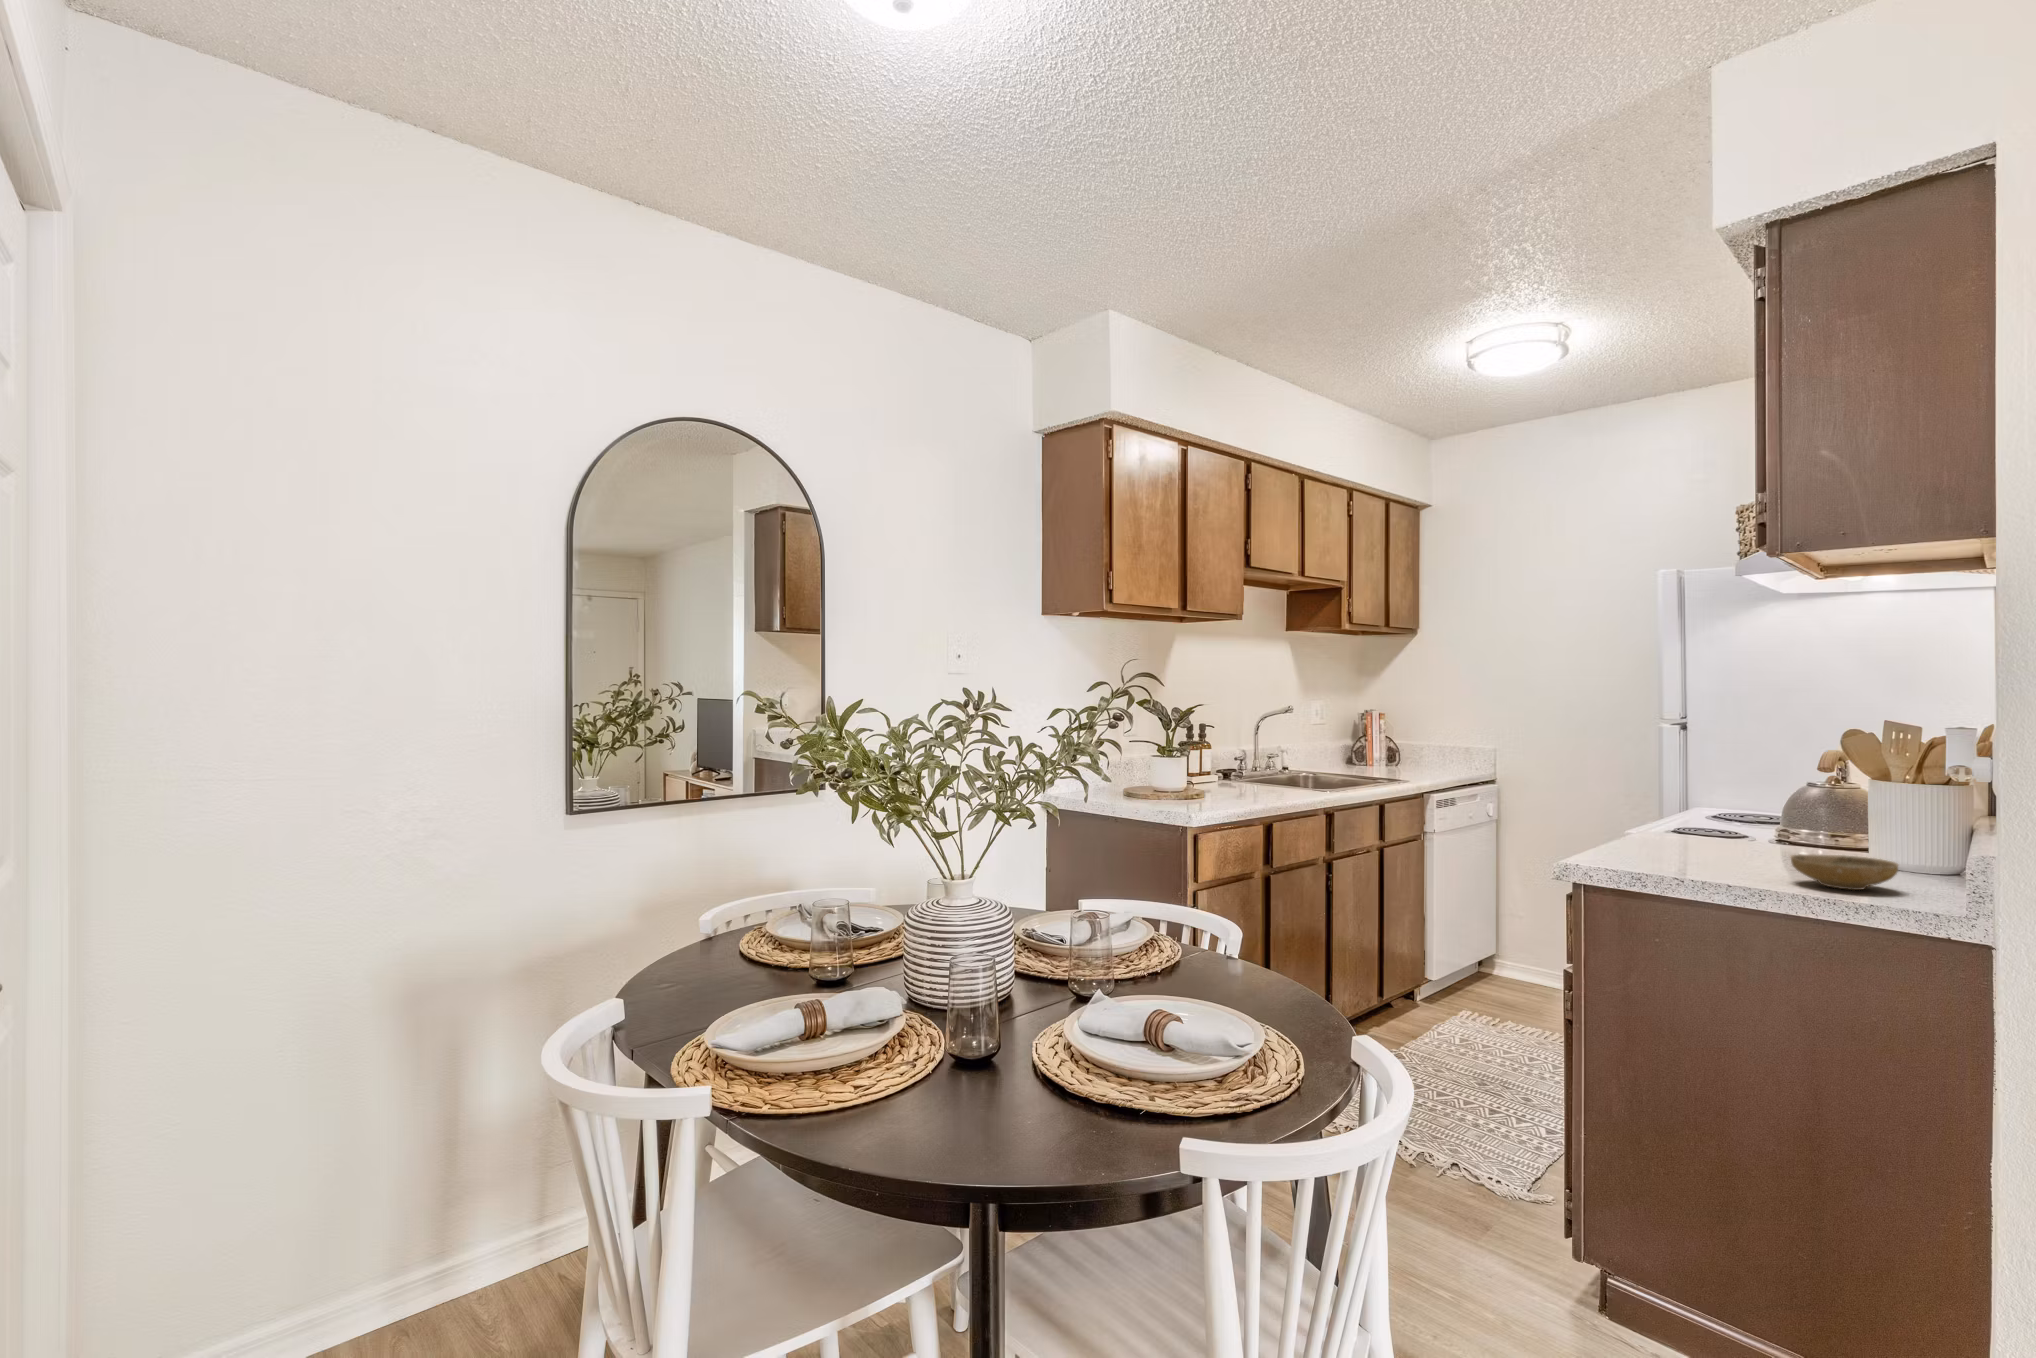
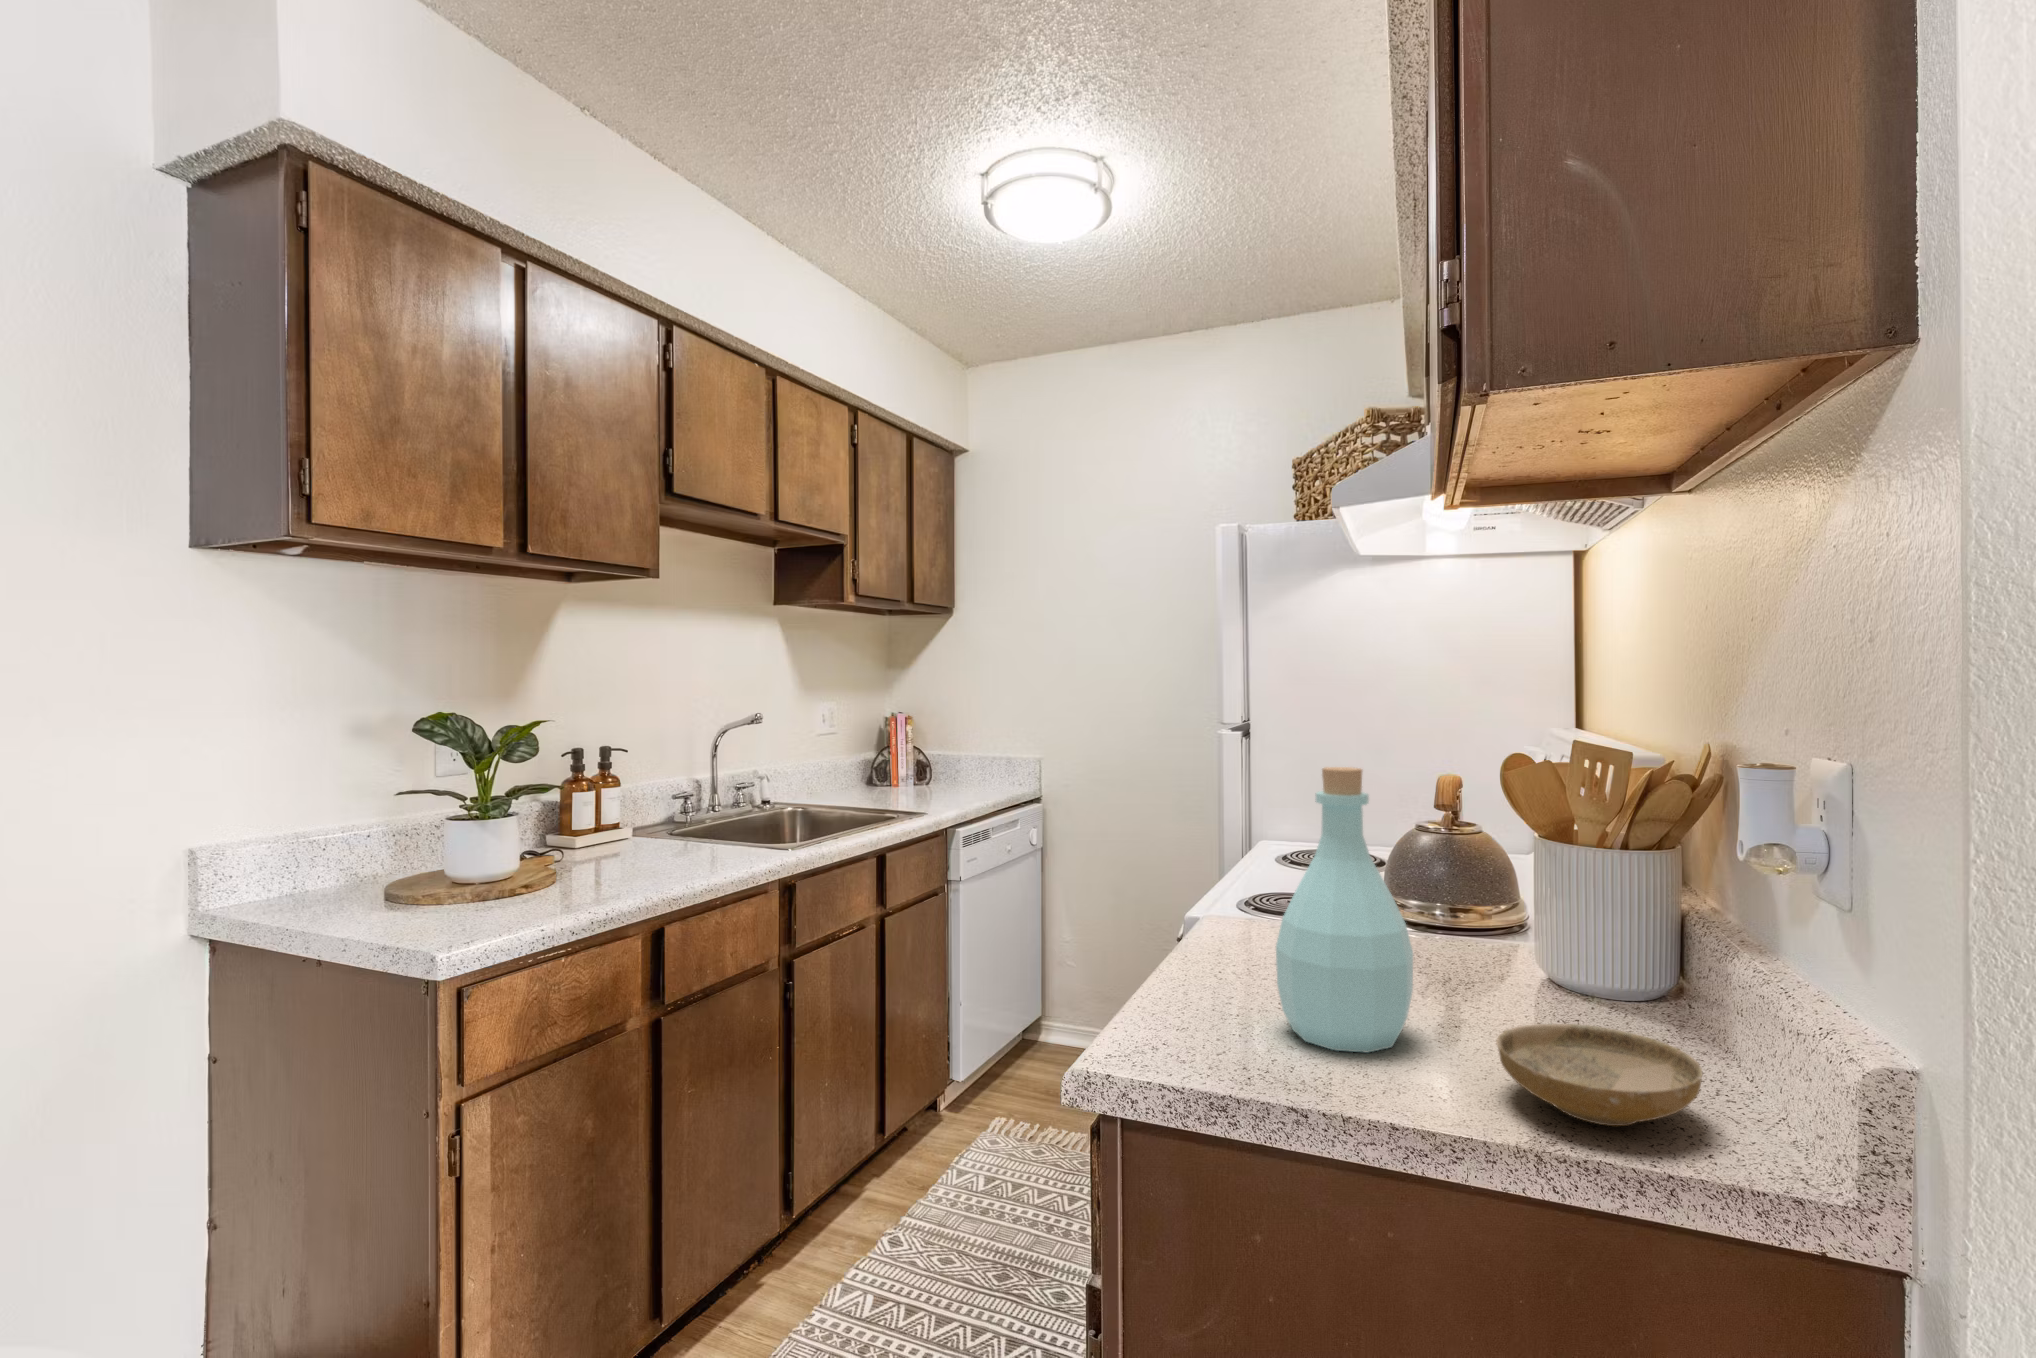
bottle: none [1674,730,1757,869] -> present [1276,767,1413,1053]

